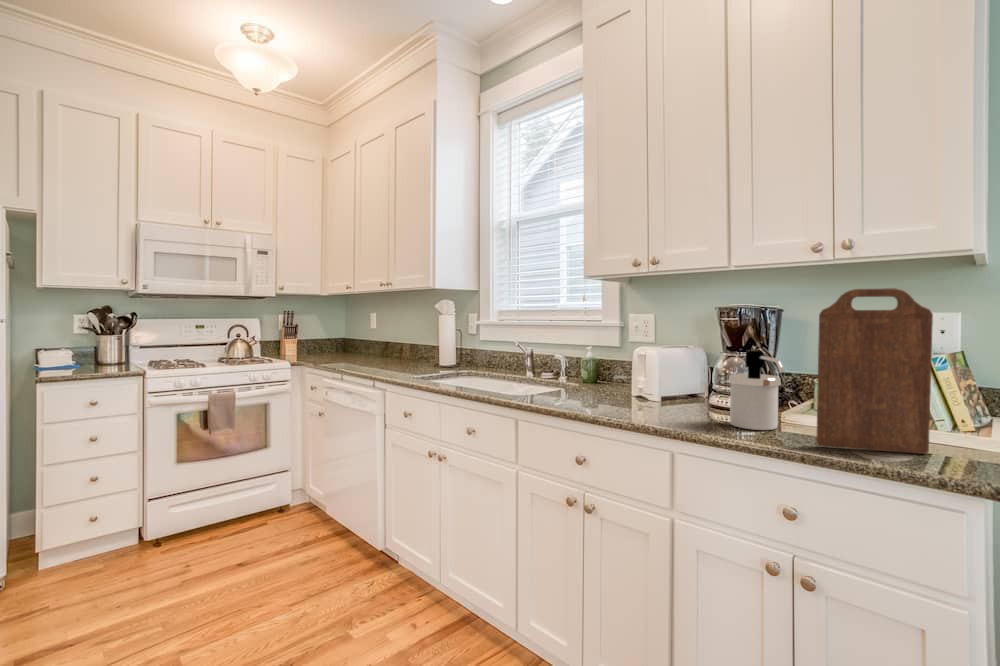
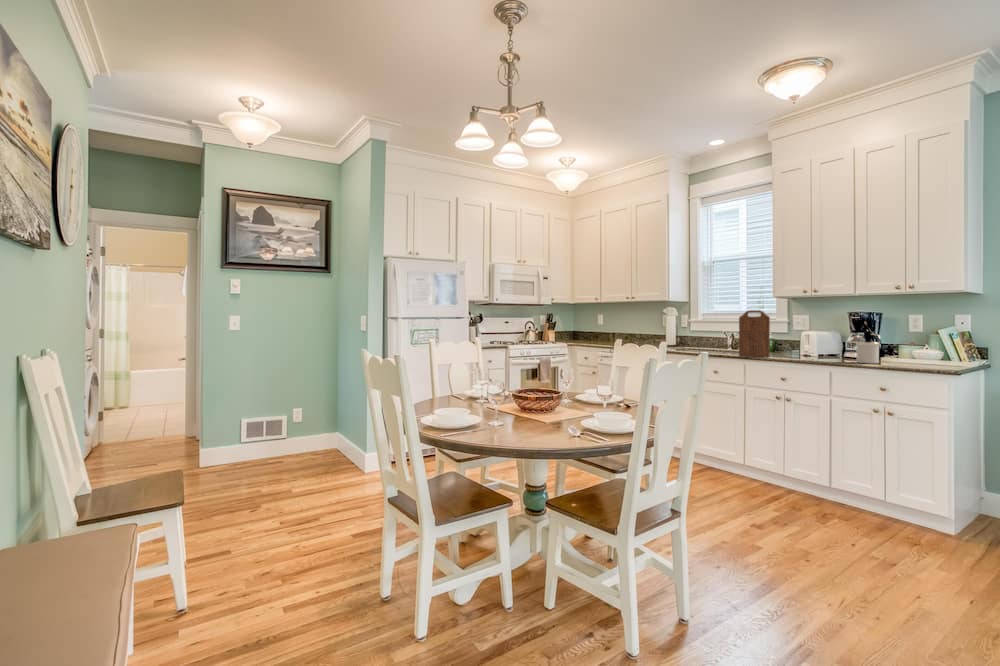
cutting board: present [816,288,933,454] -> present [739,310,770,357]

